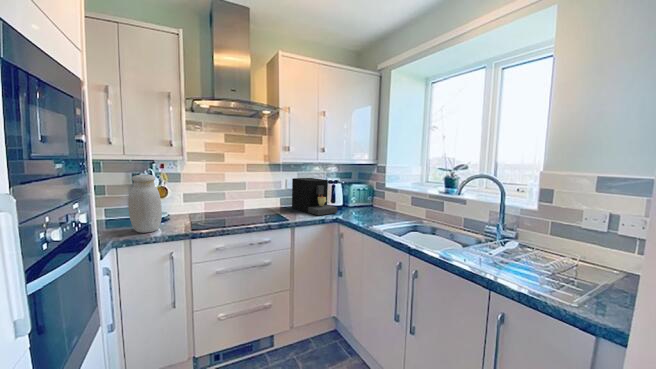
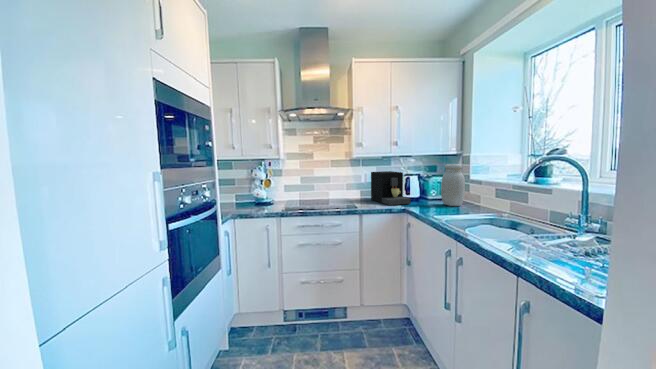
jar: present [128,175,162,233] -> present [441,164,465,206]

